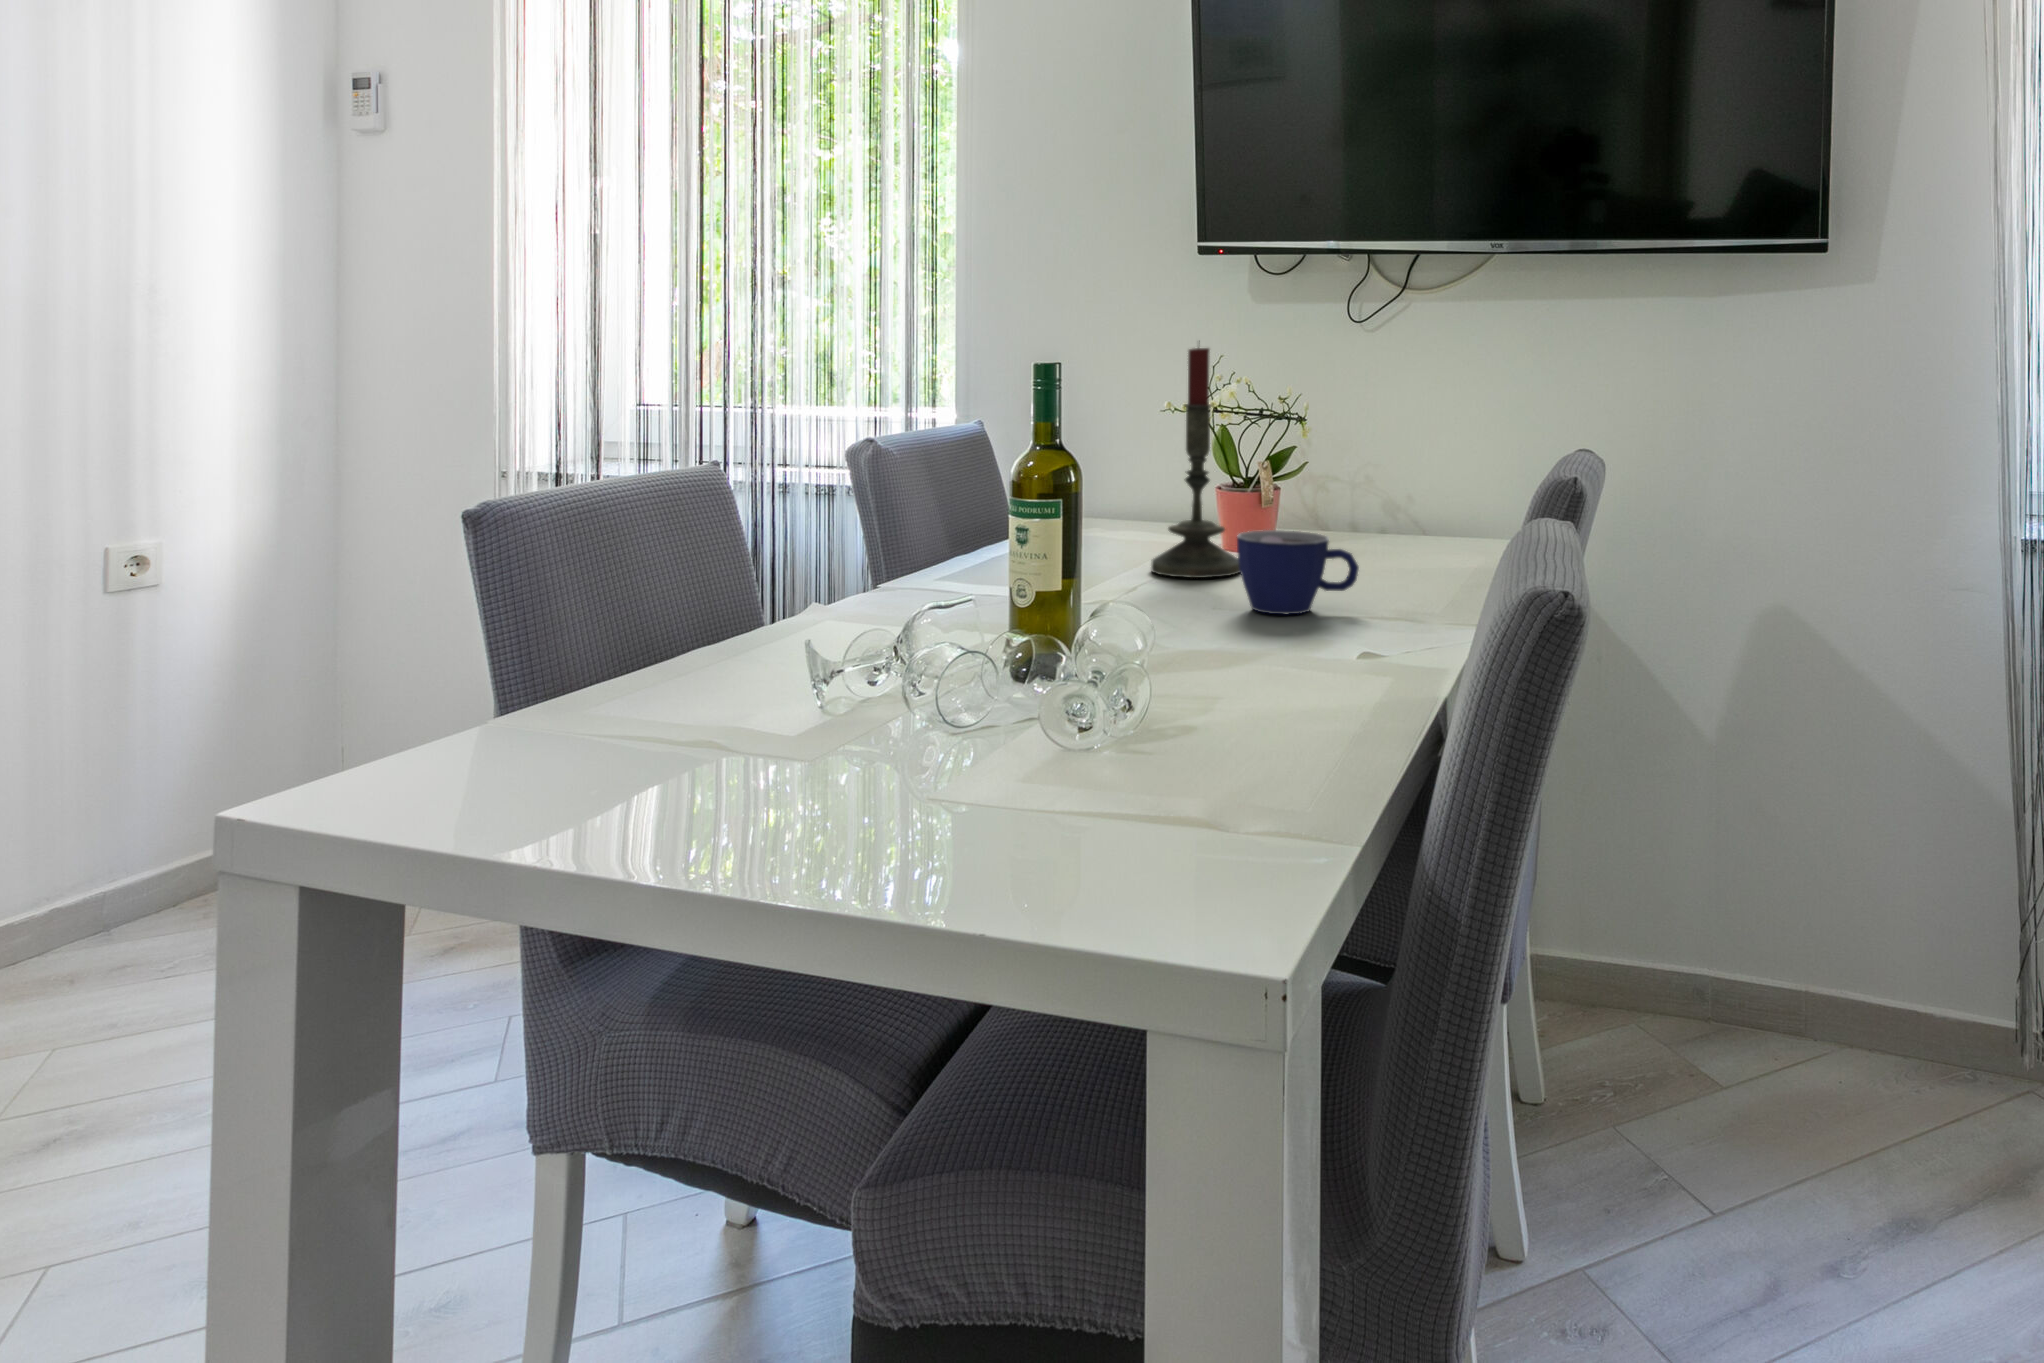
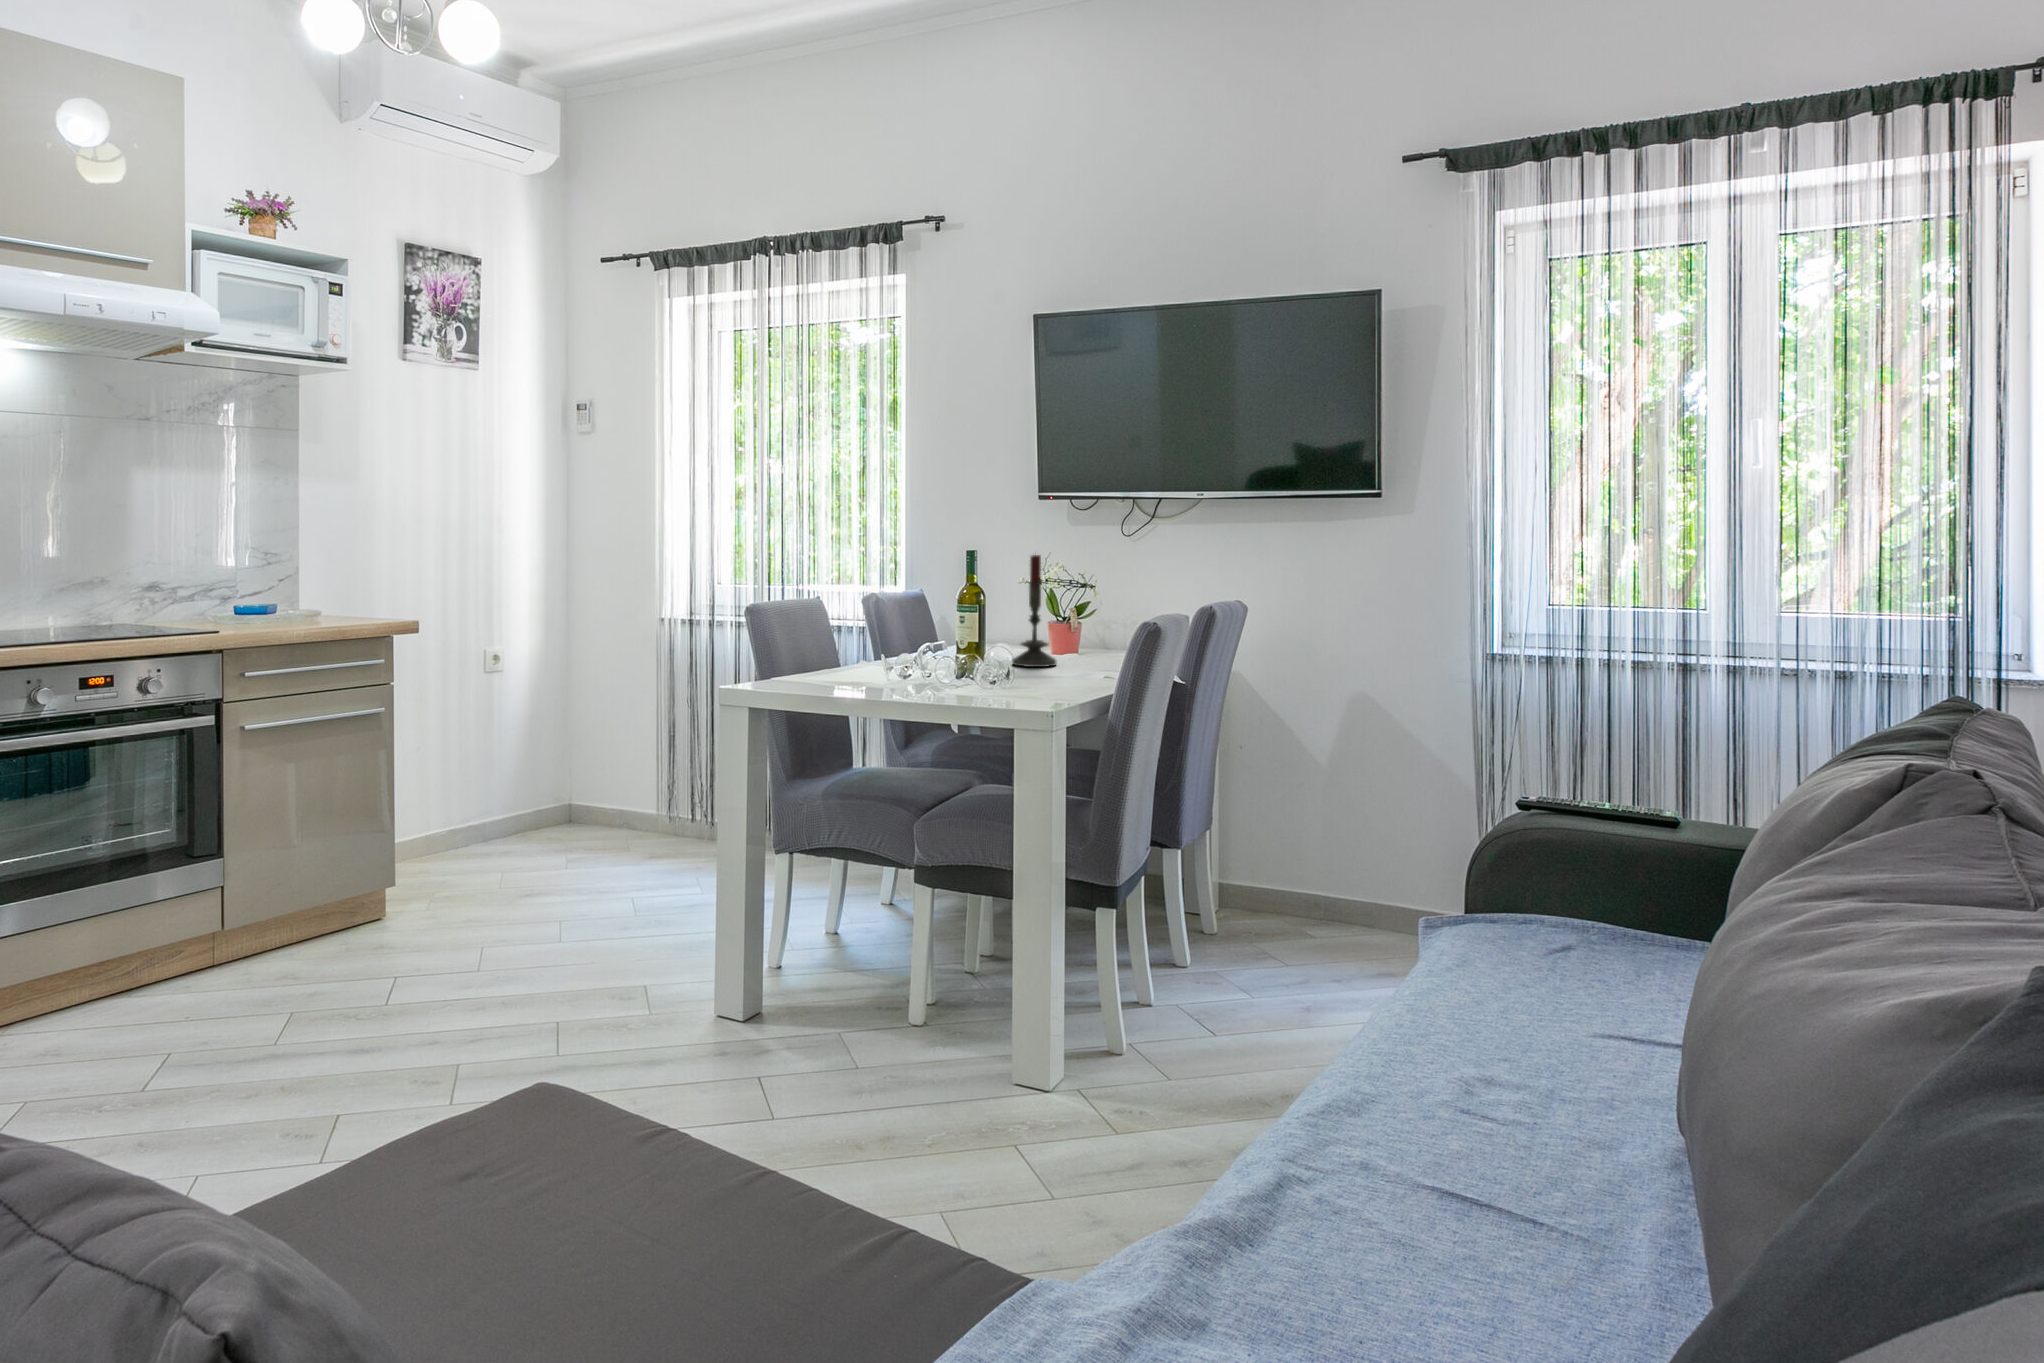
cup: present [1237,530,1359,614] -> none [1050,642,1107,679]

